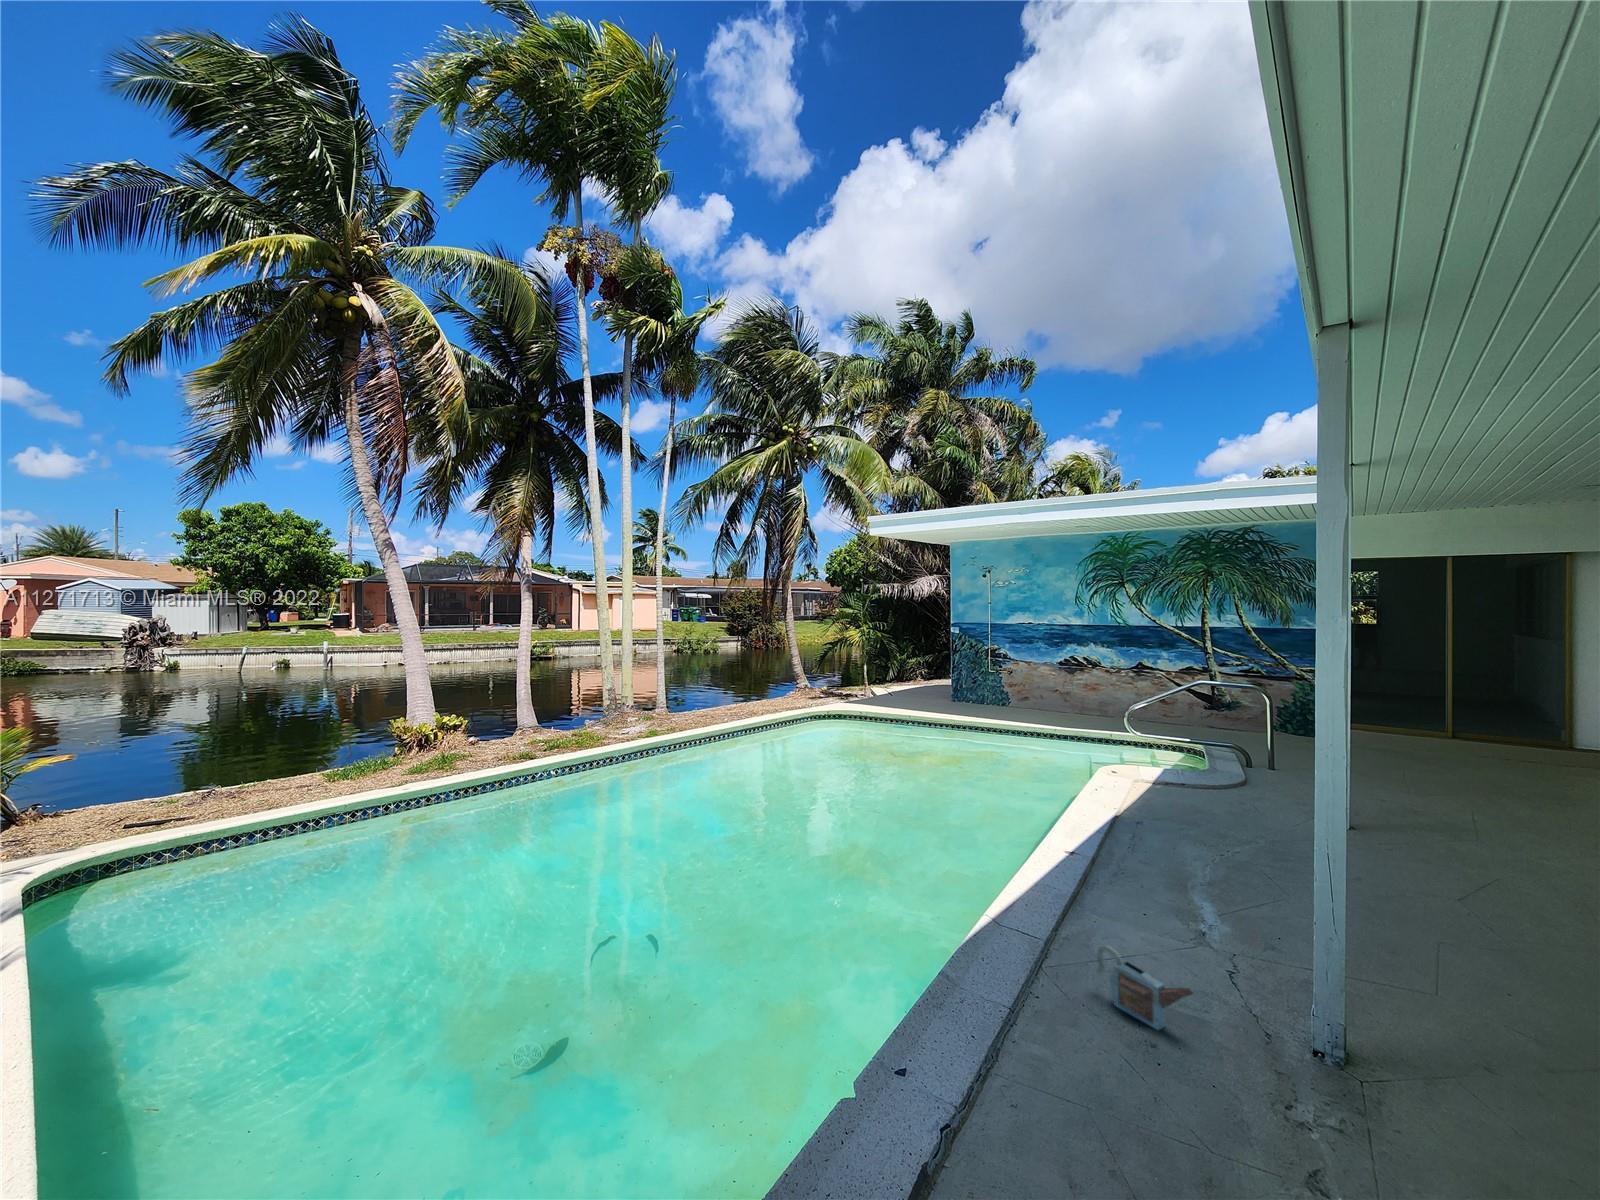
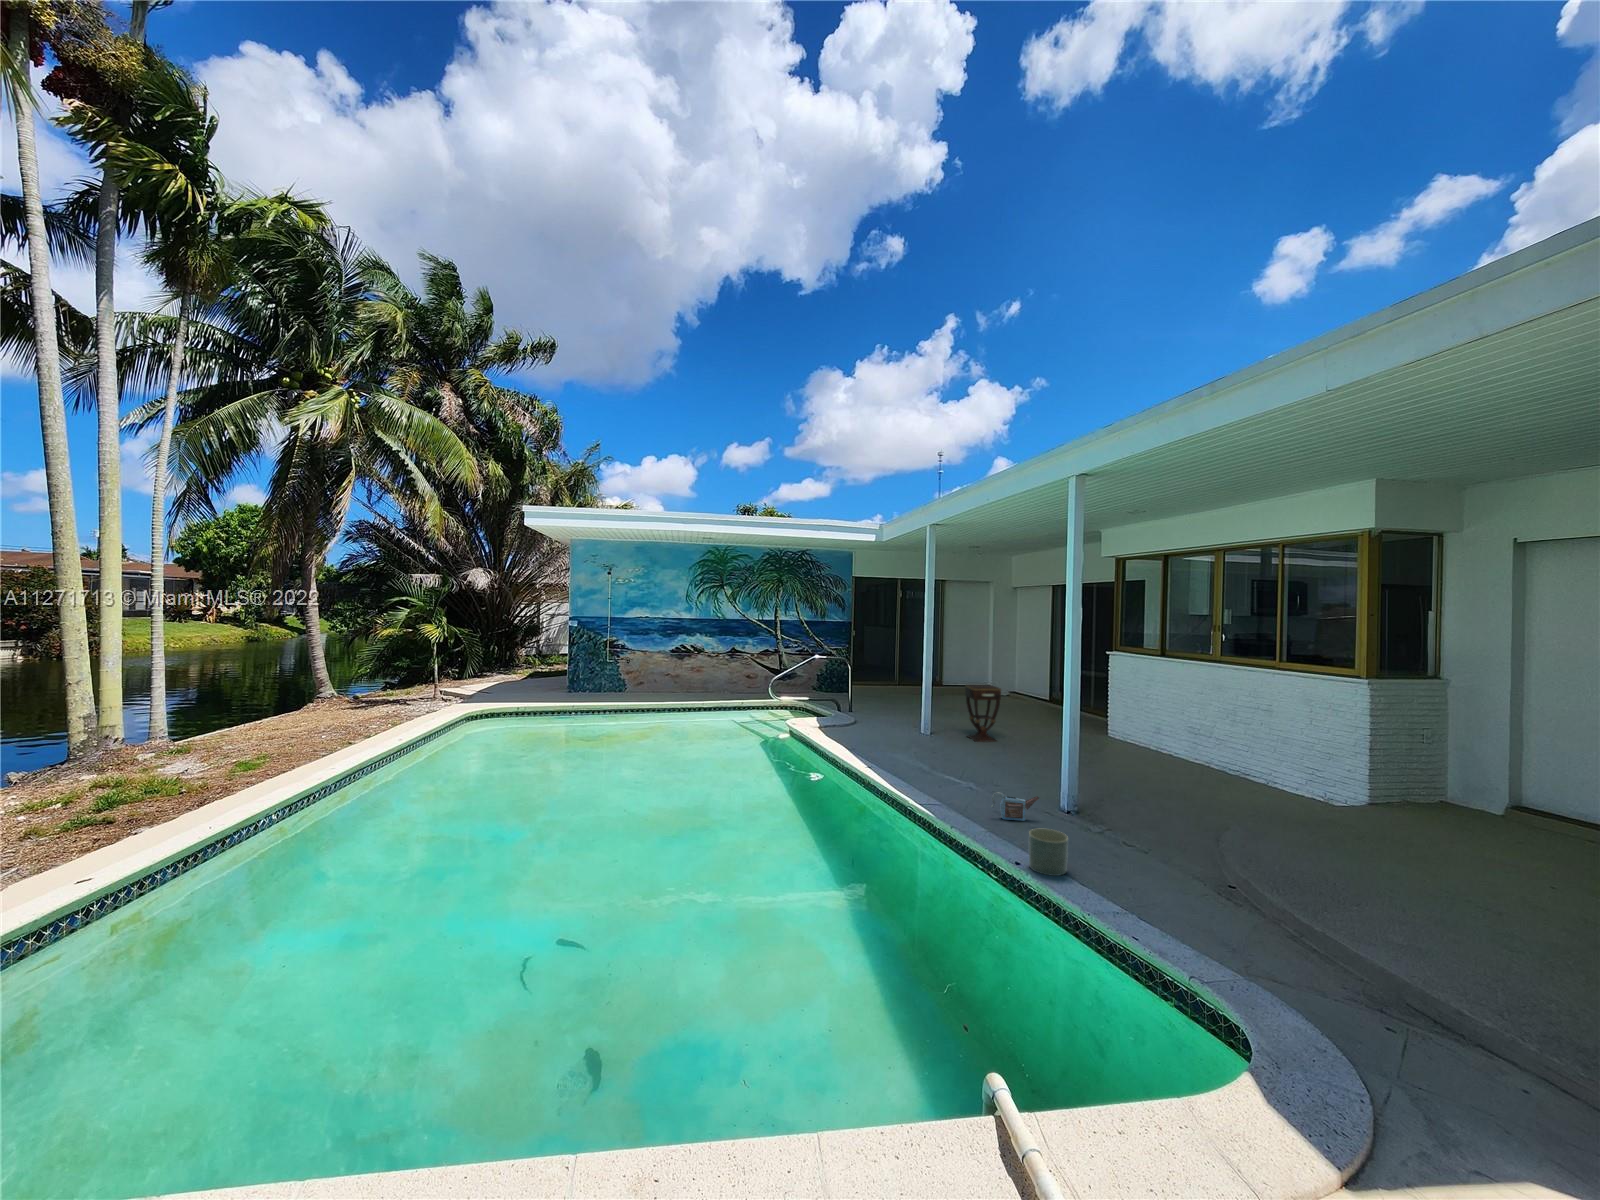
side table: none [1424,747,1509,880] -> present [965,685,1001,742]
planter: none [899,1028,982,1161] -> present [1029,829,1068,876]

